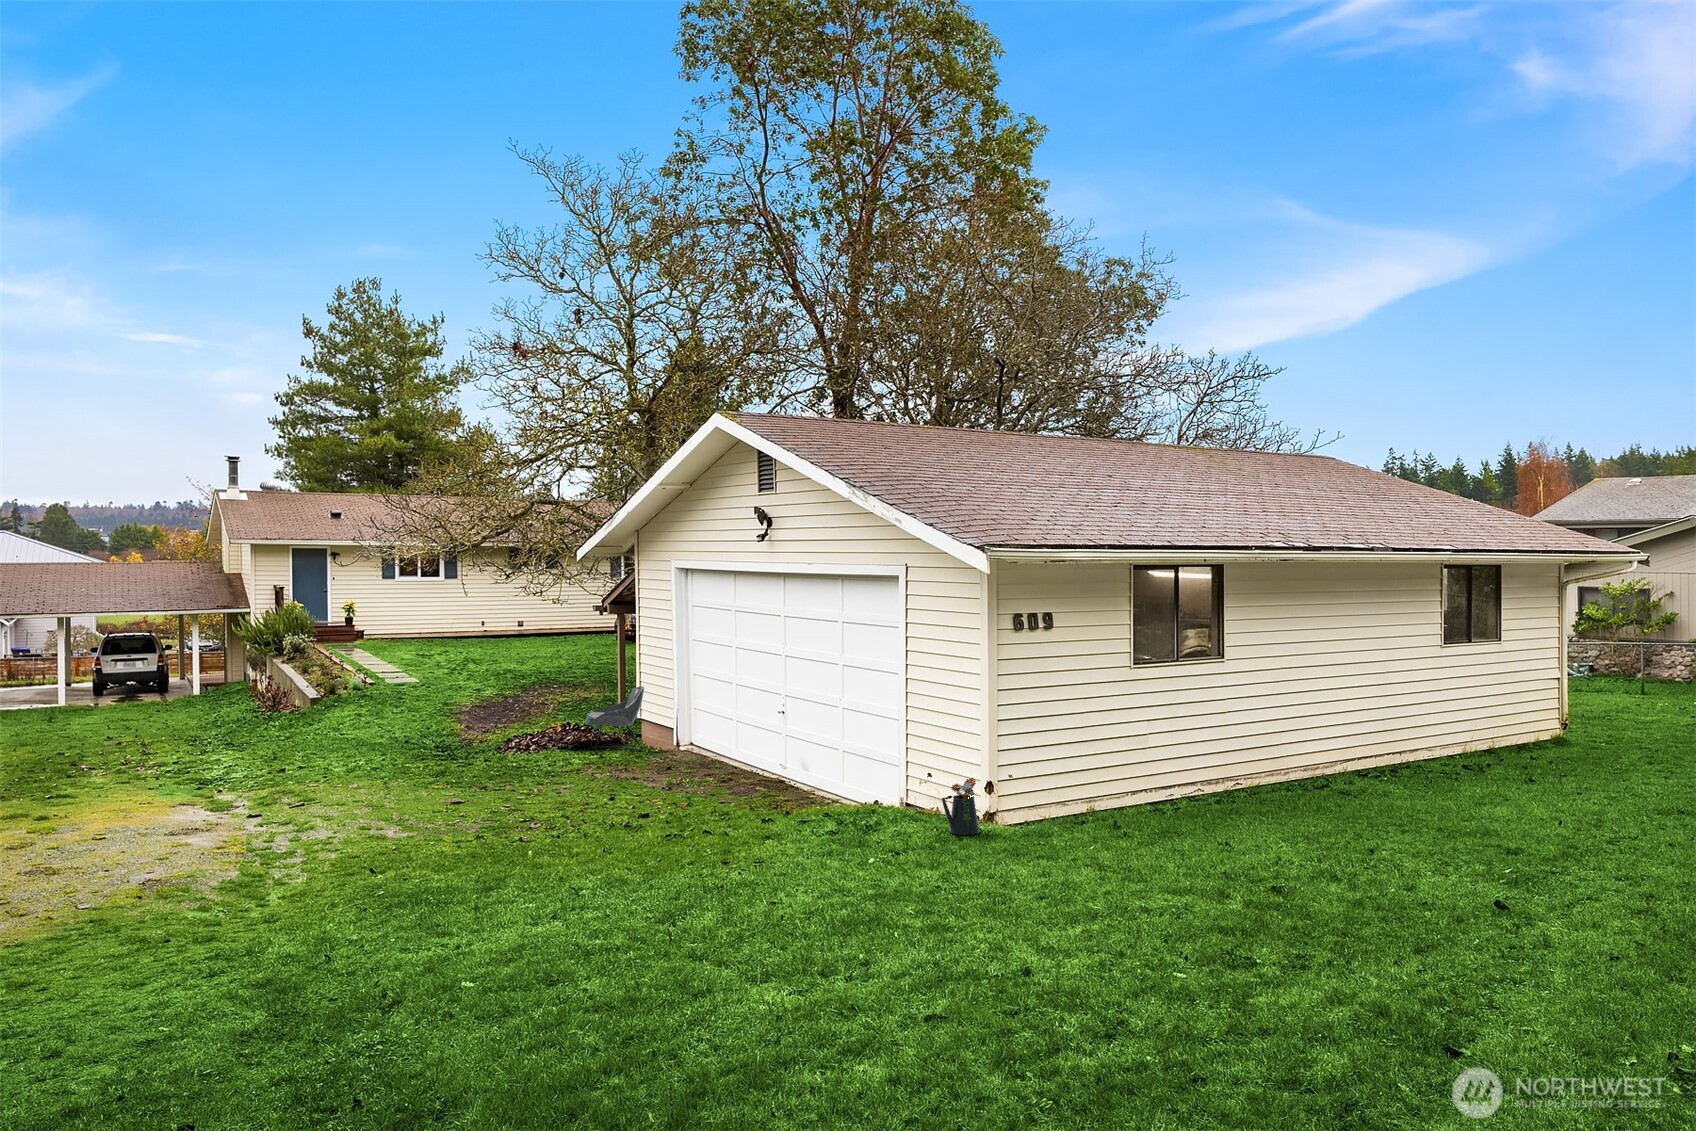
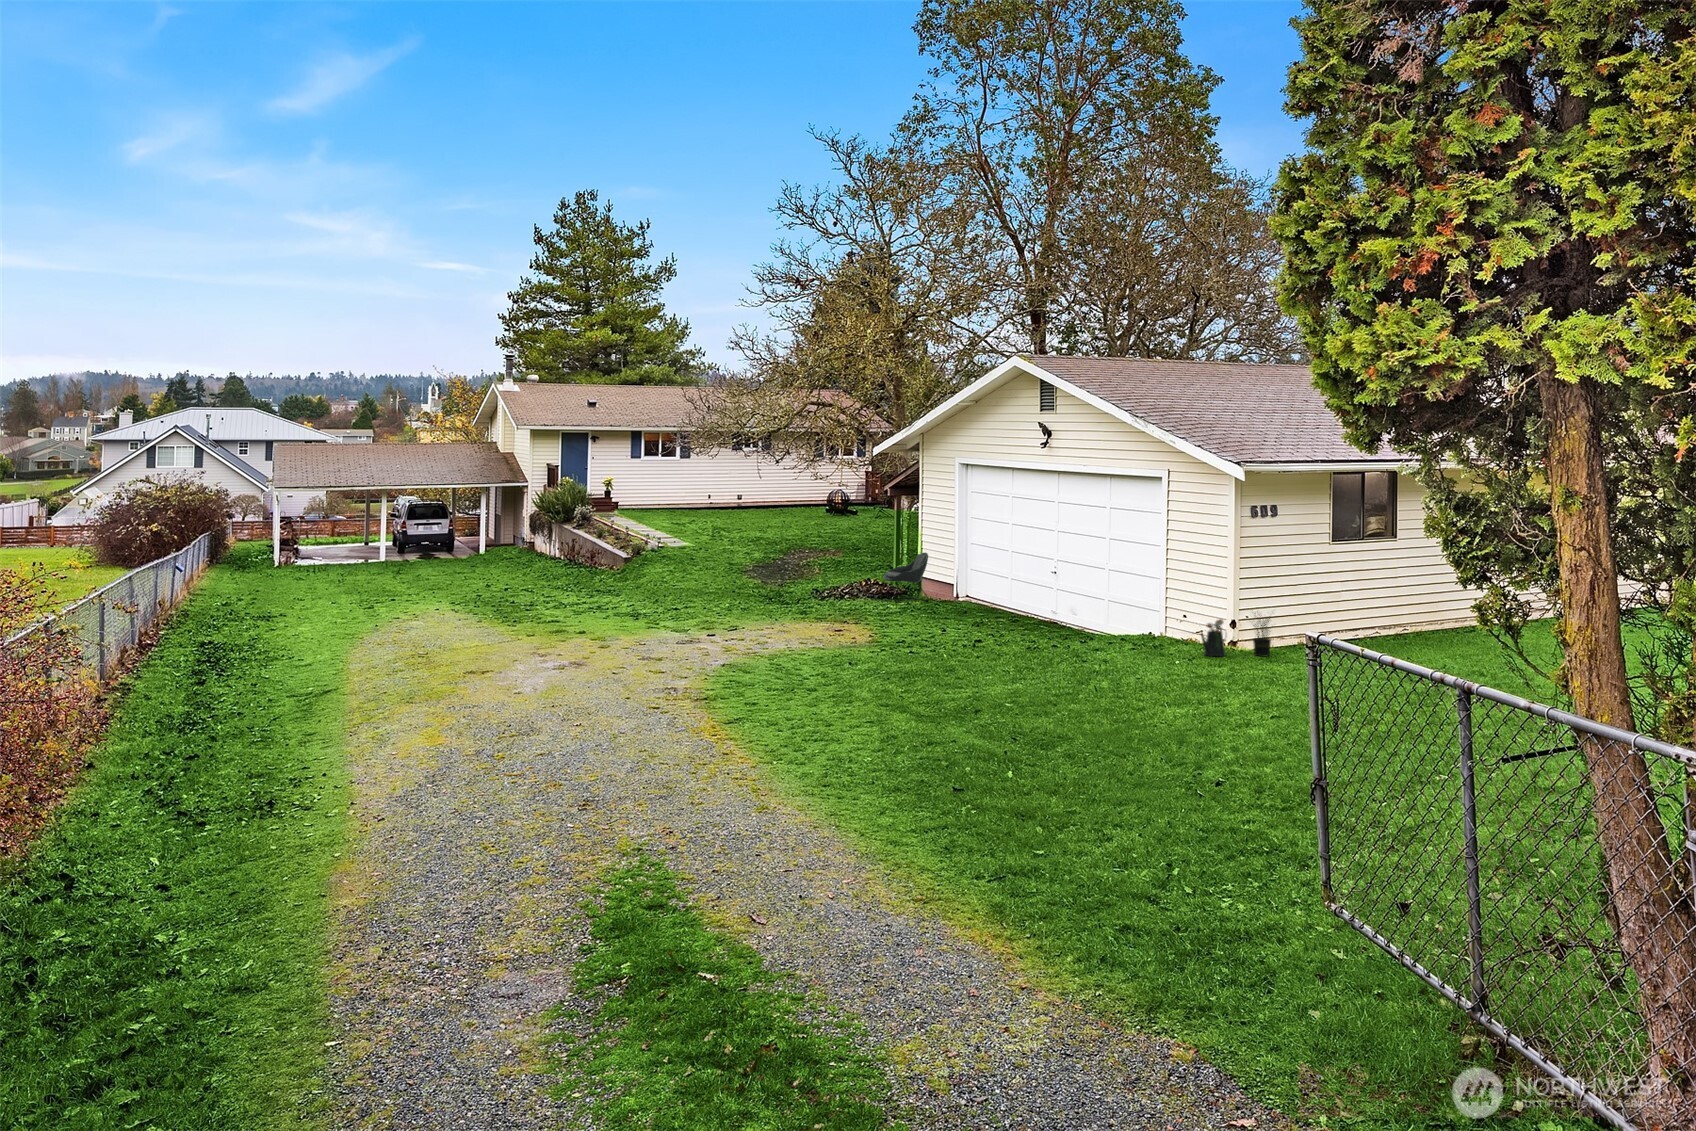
potted plant: none [1007,759,1050,833] -> present [1253,613,1271,656]

